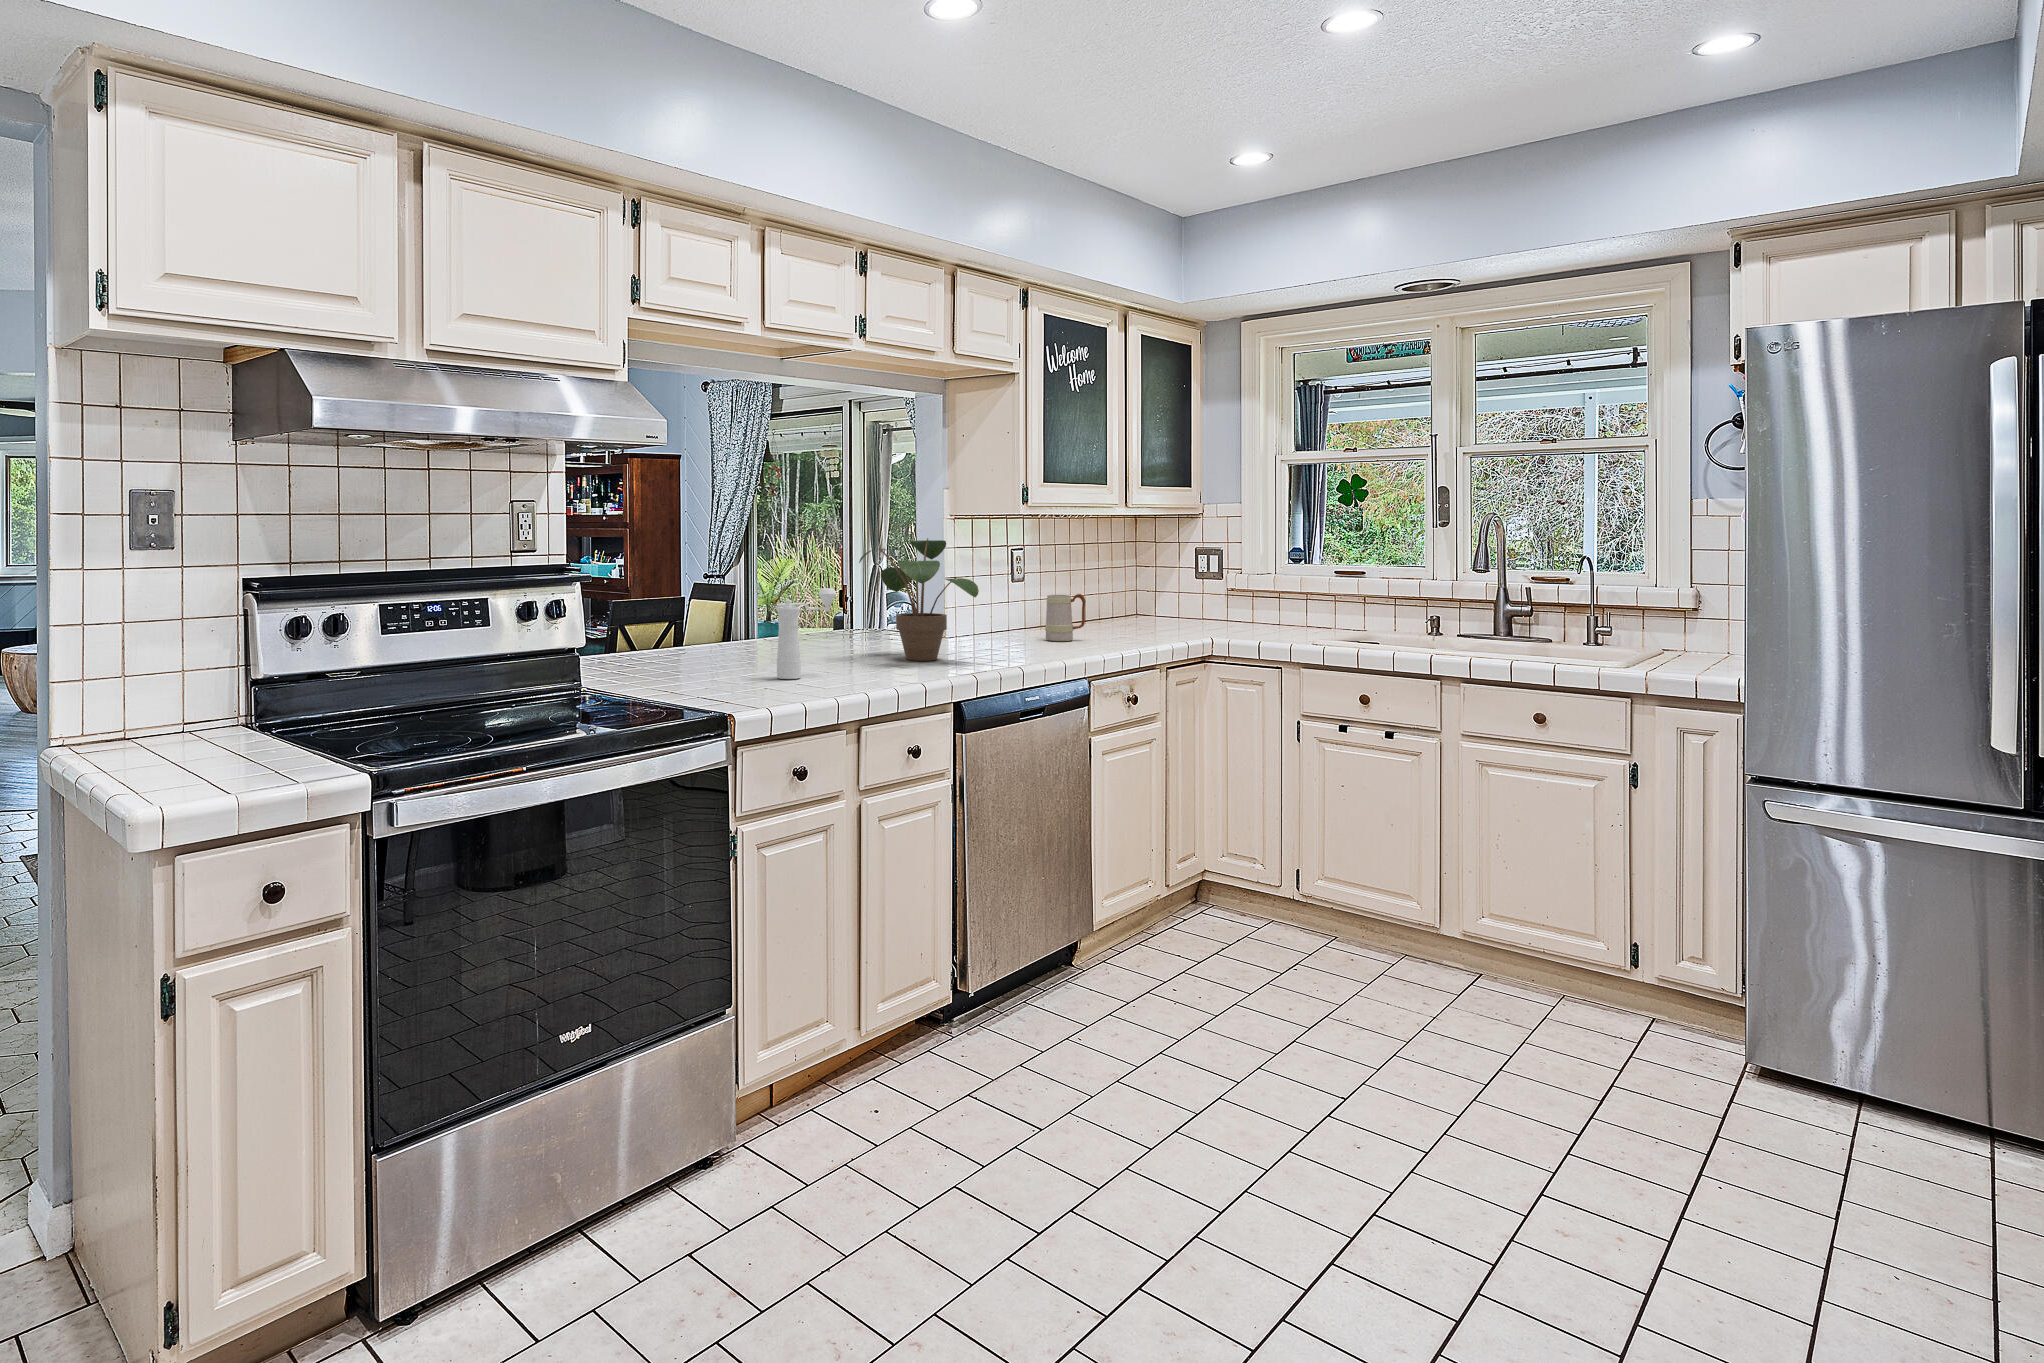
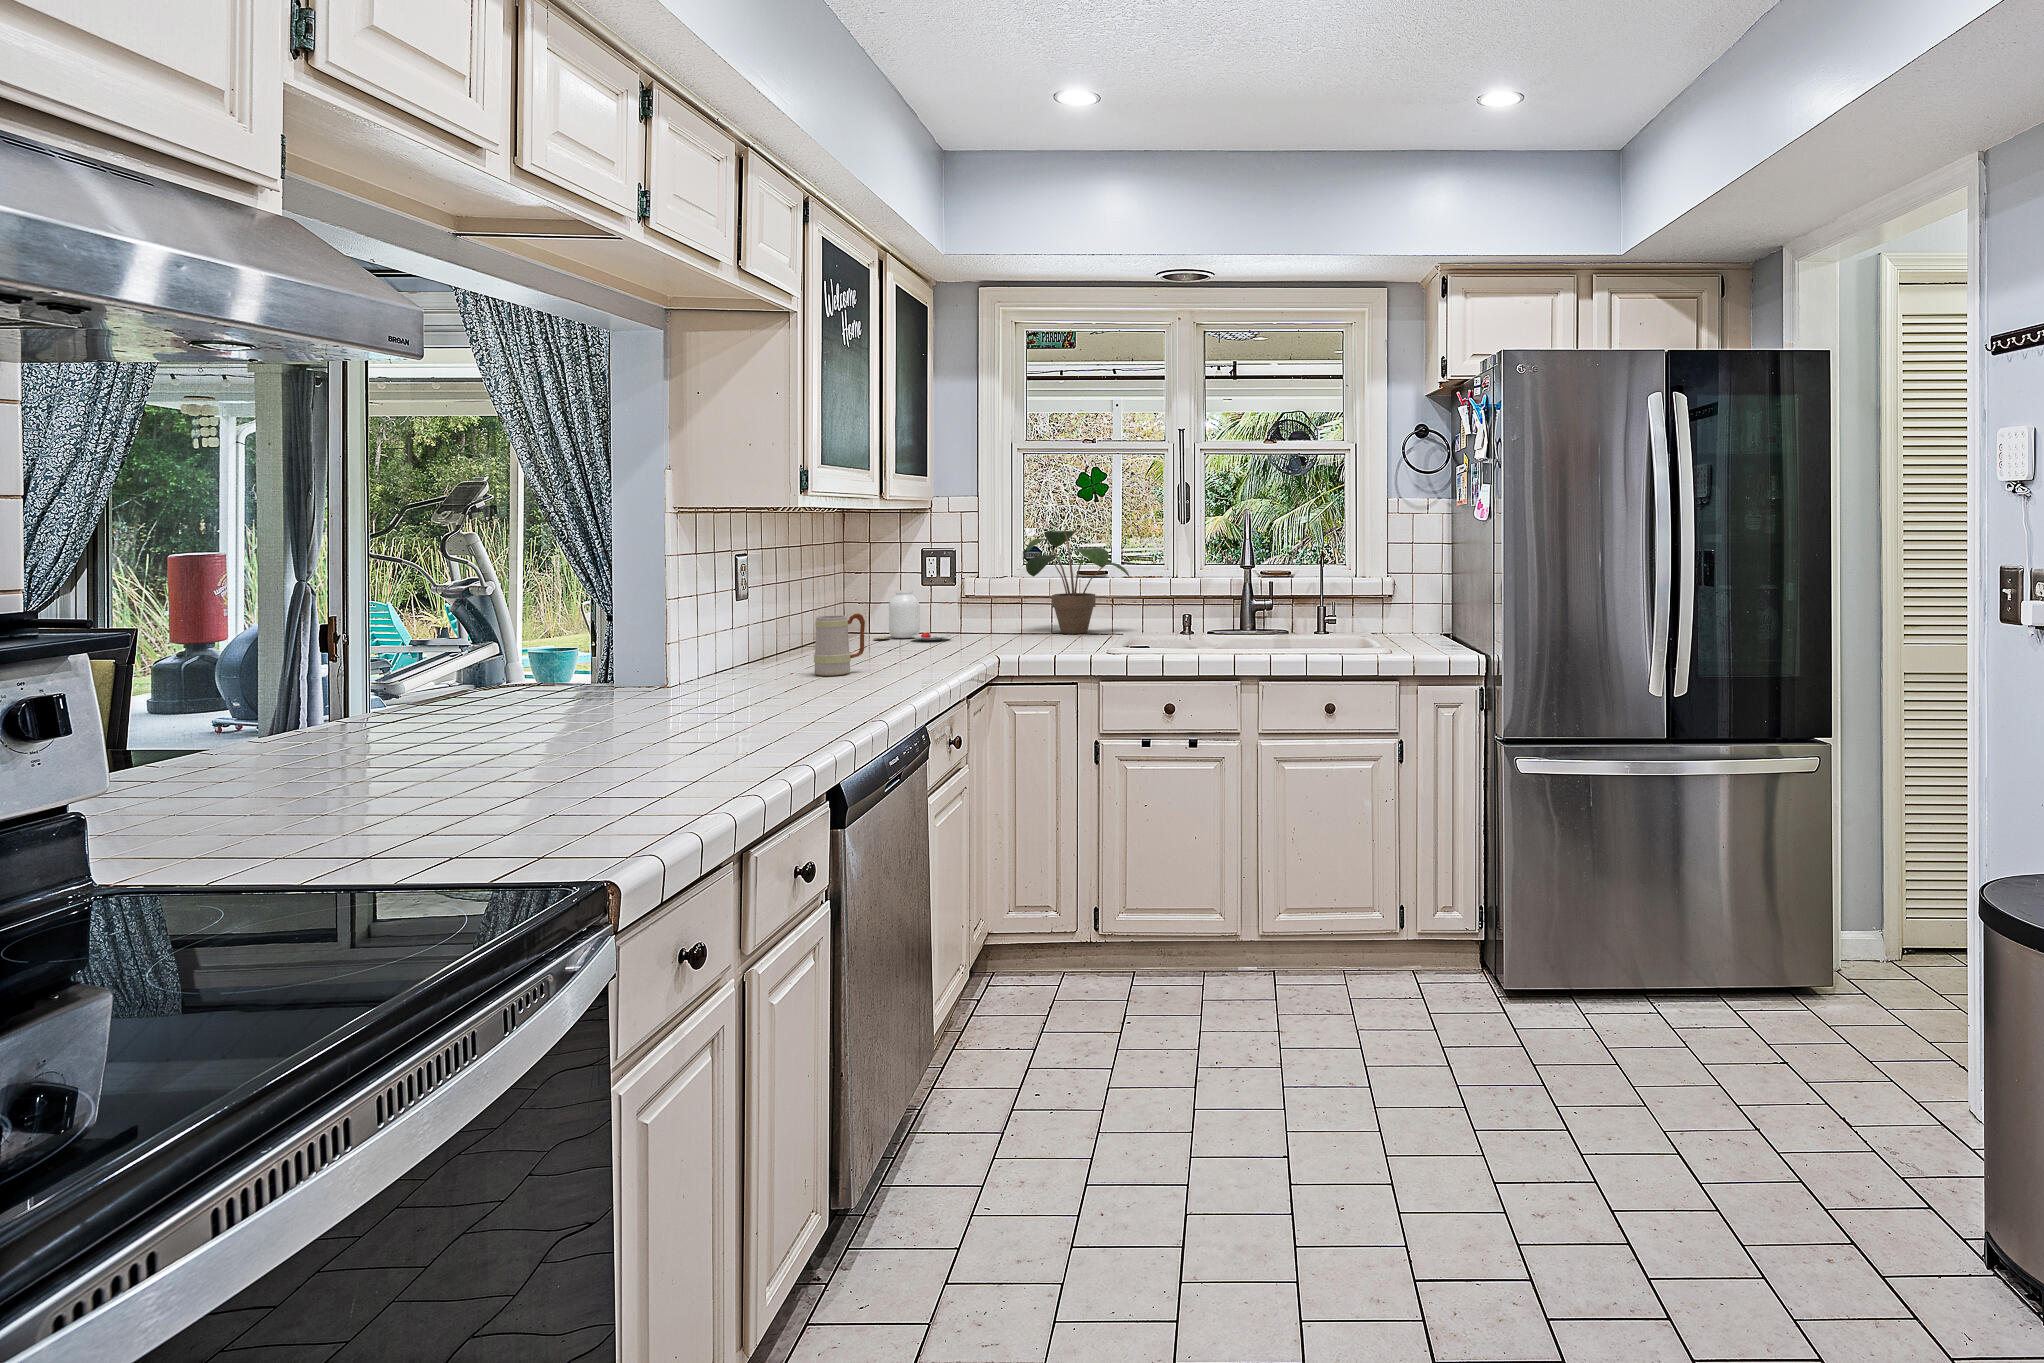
potted plant: present [859,538,979,661] -> present [1026,529,1129,633]
jar: none [1139,582,1202,625] -> present [874,590,951,640]
pepper mill: present [777,588,836,679] -> none [534,634,627,785]

